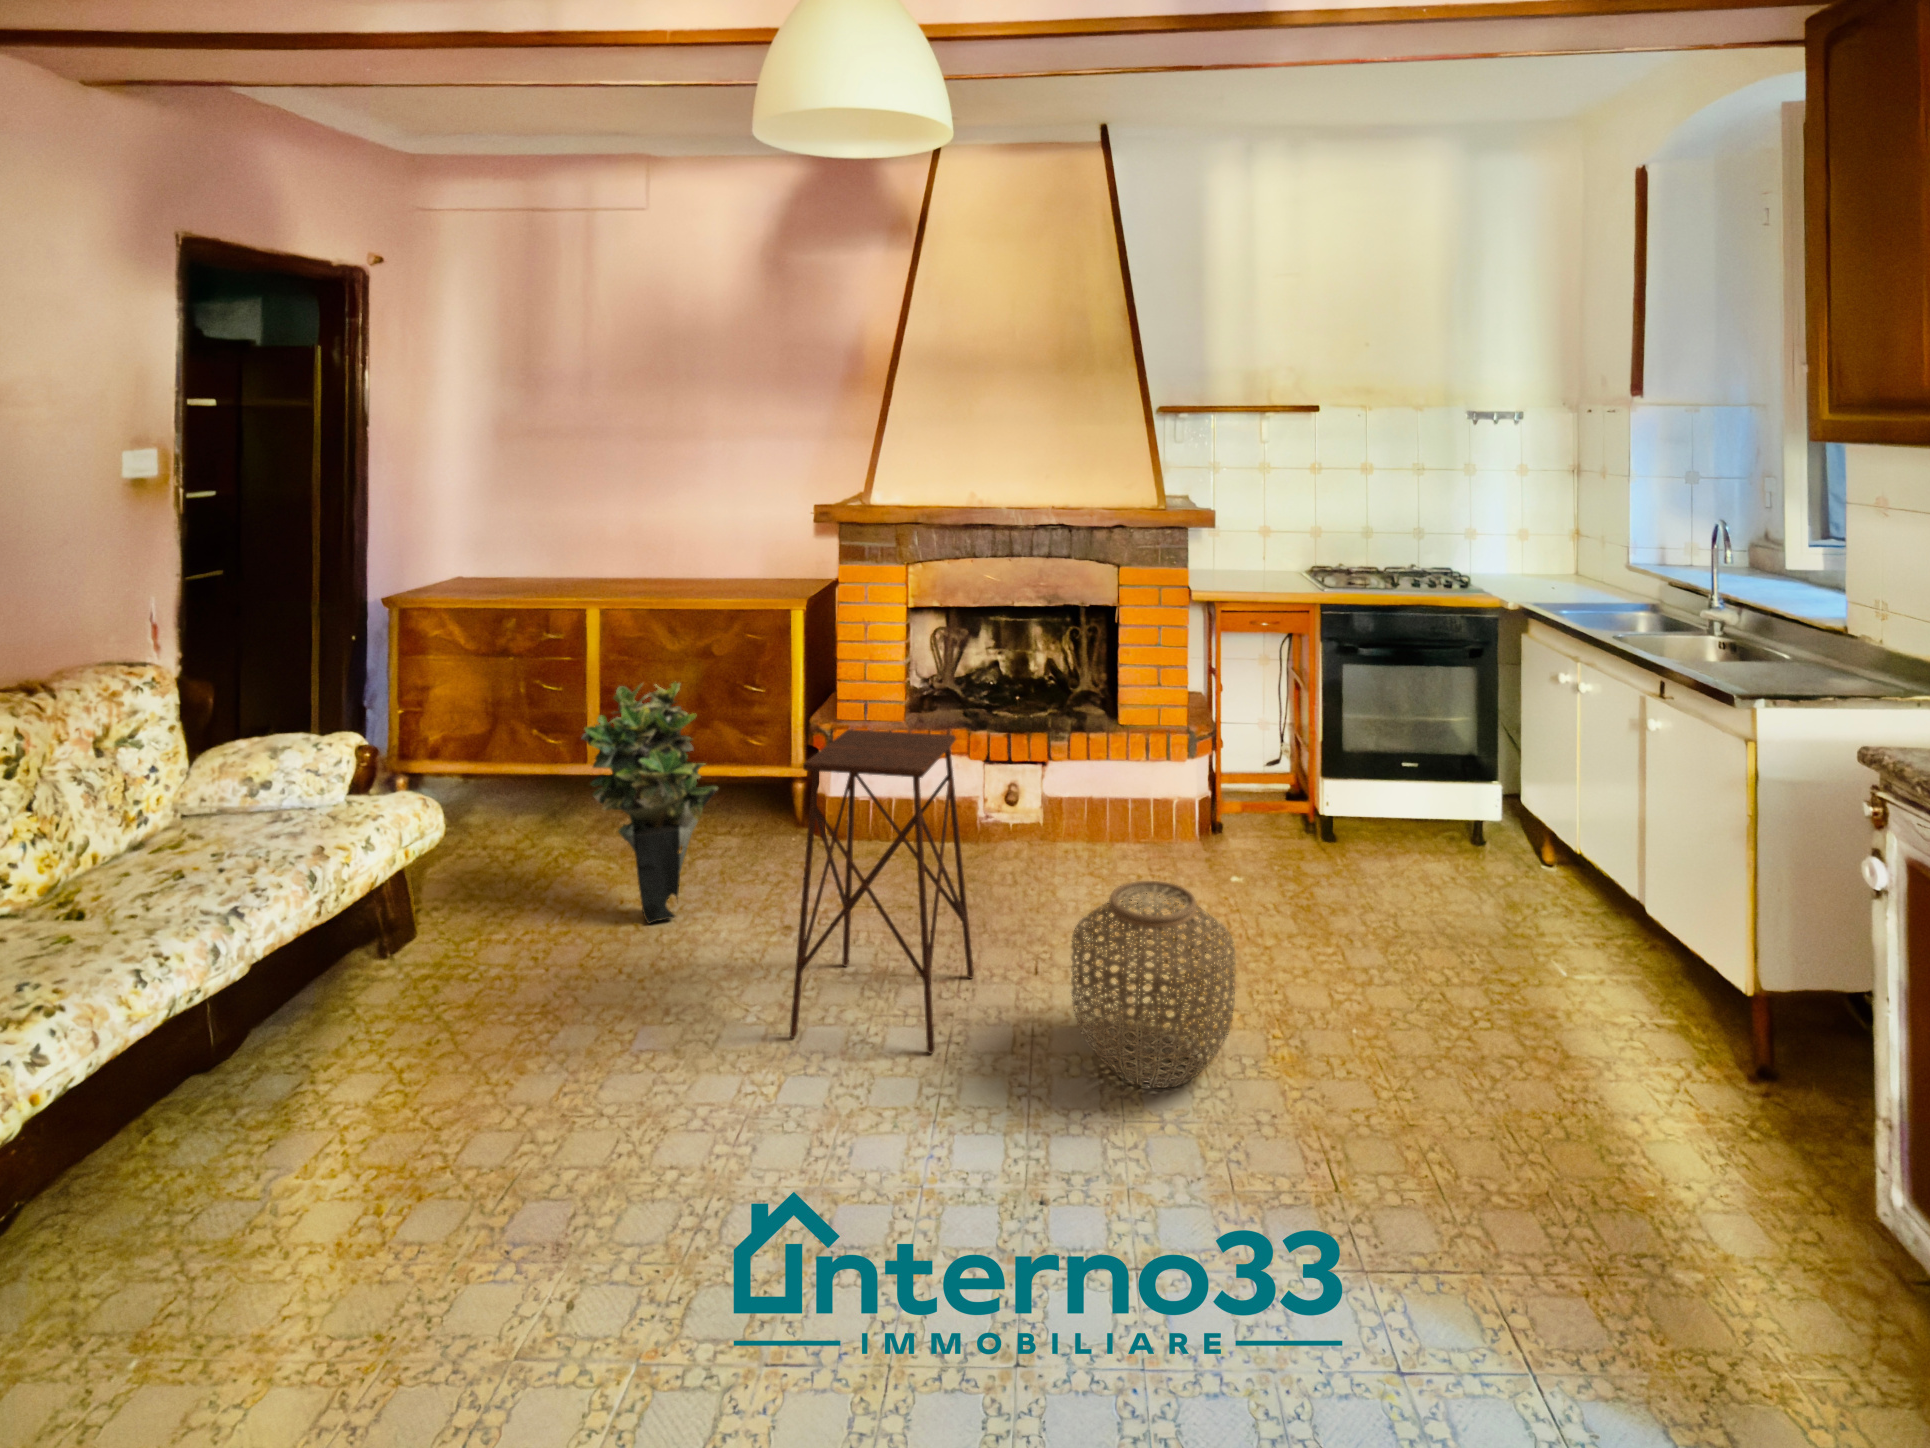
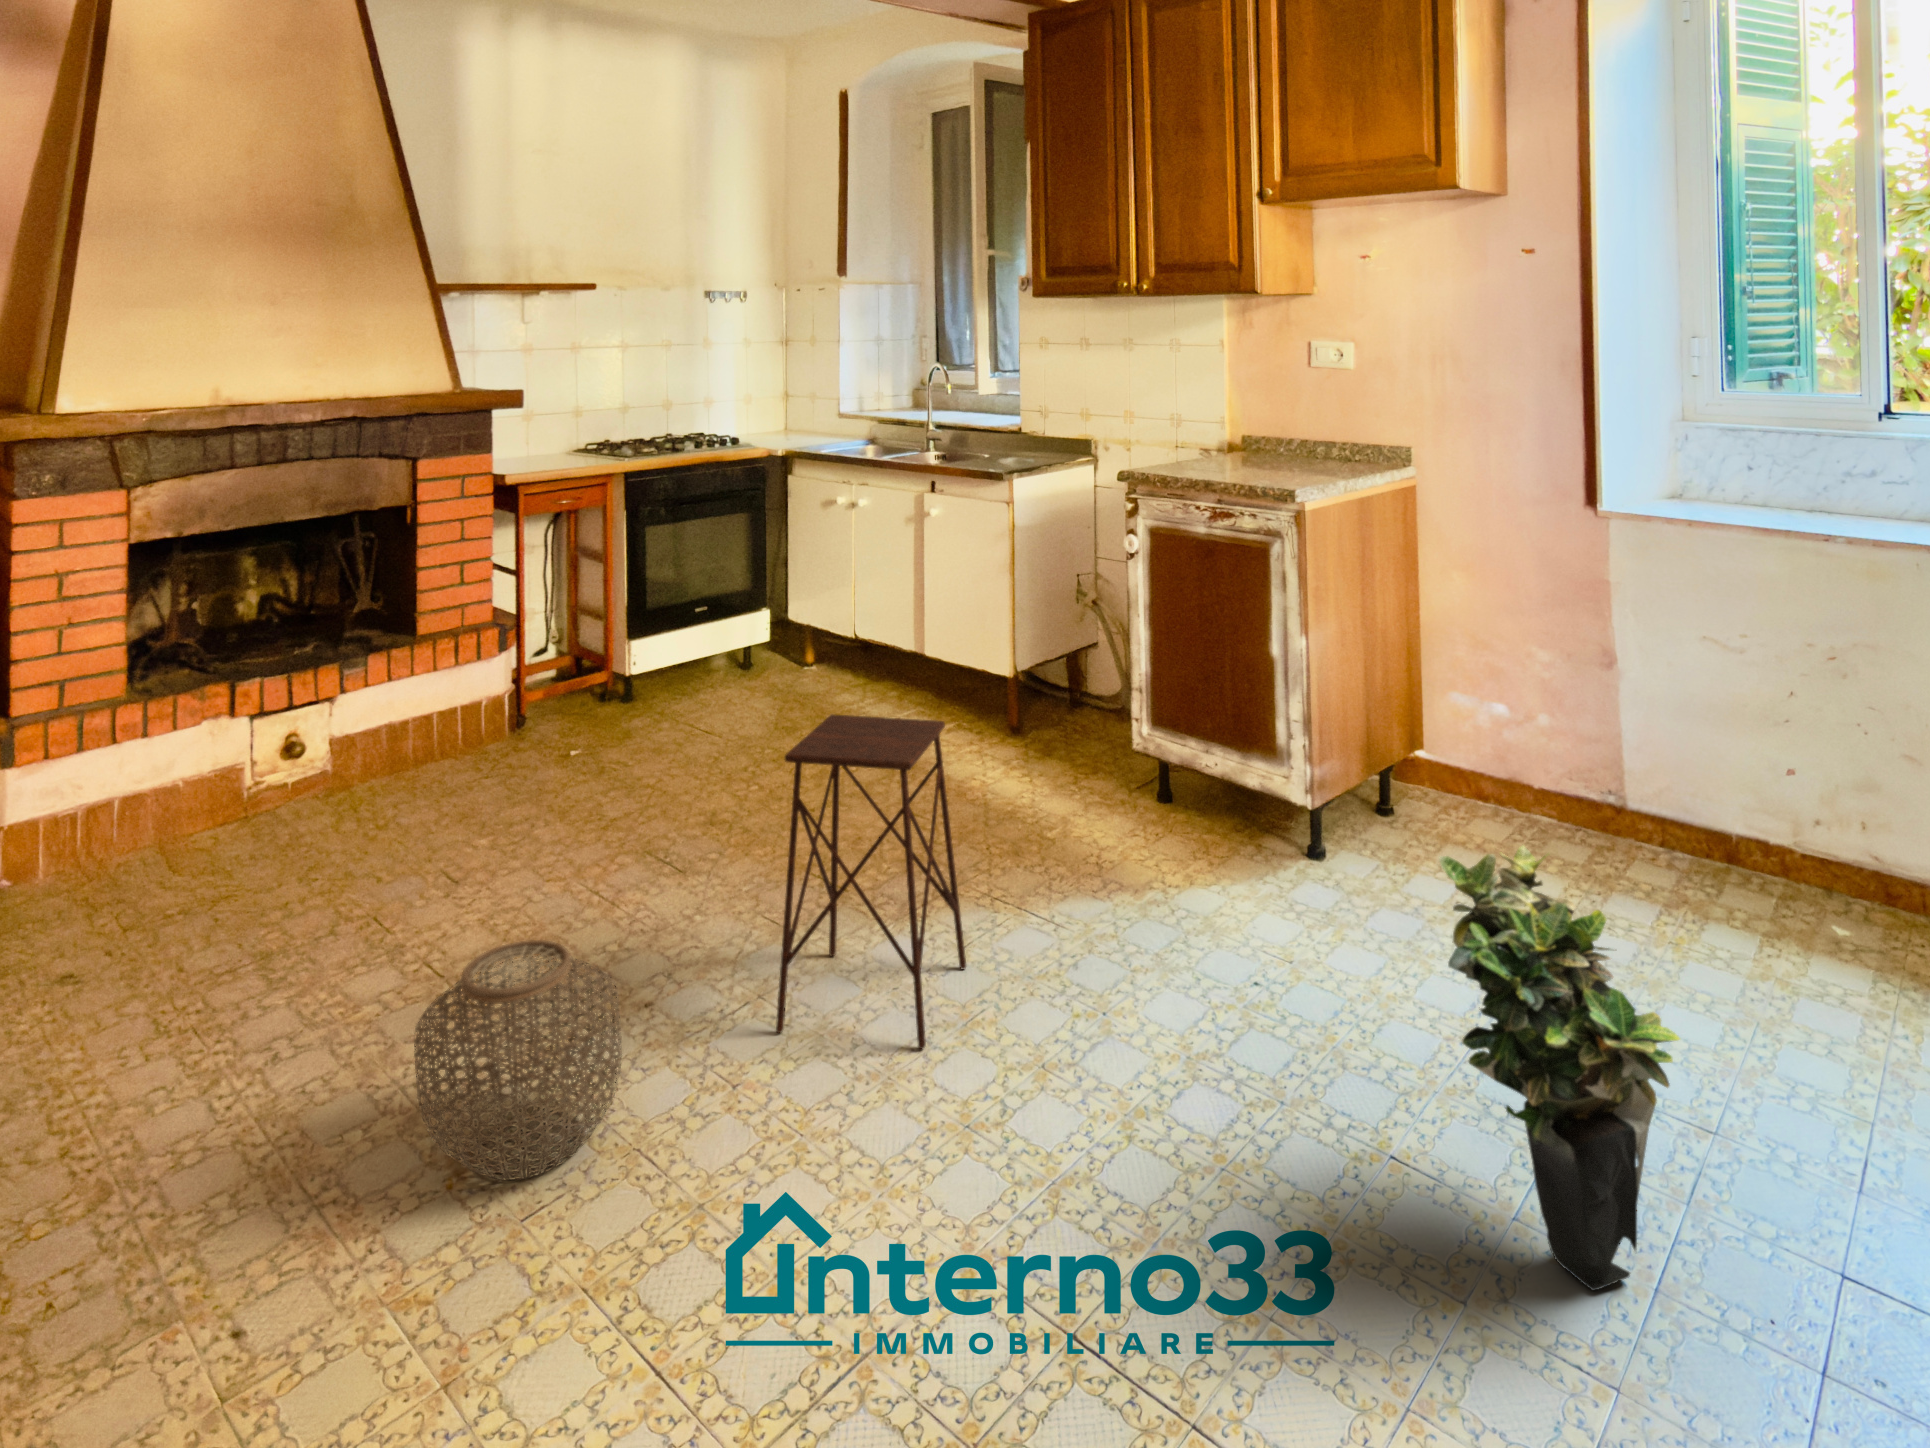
potted plant: present [582,682,718,924] -> present [1439,846,1680,1291]
woven basket: present [1071,881,1235,1088] -> present [414,940,622,1180]

